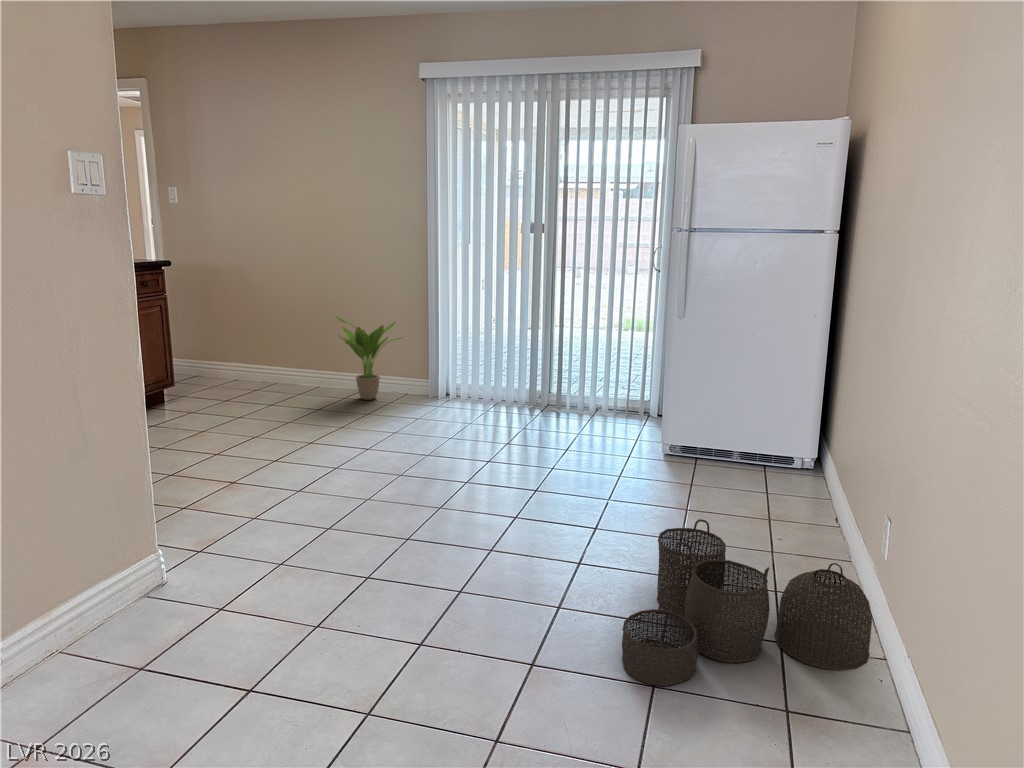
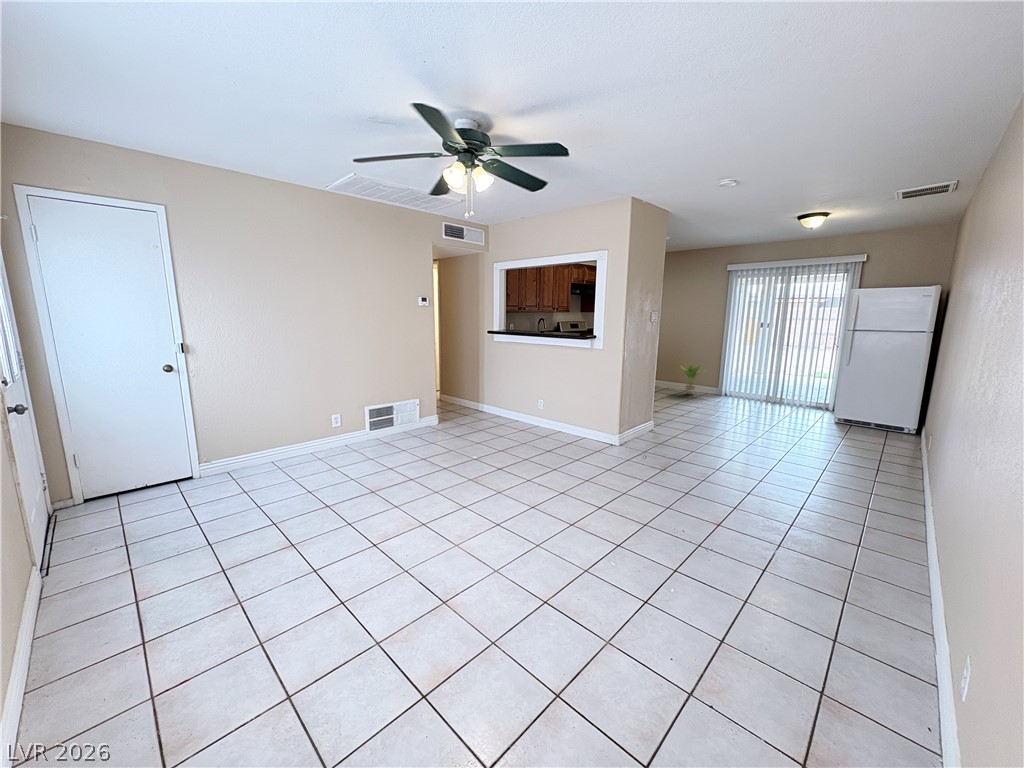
woven basket: present [622,519,872,686] -> none [815,425,913,469]

